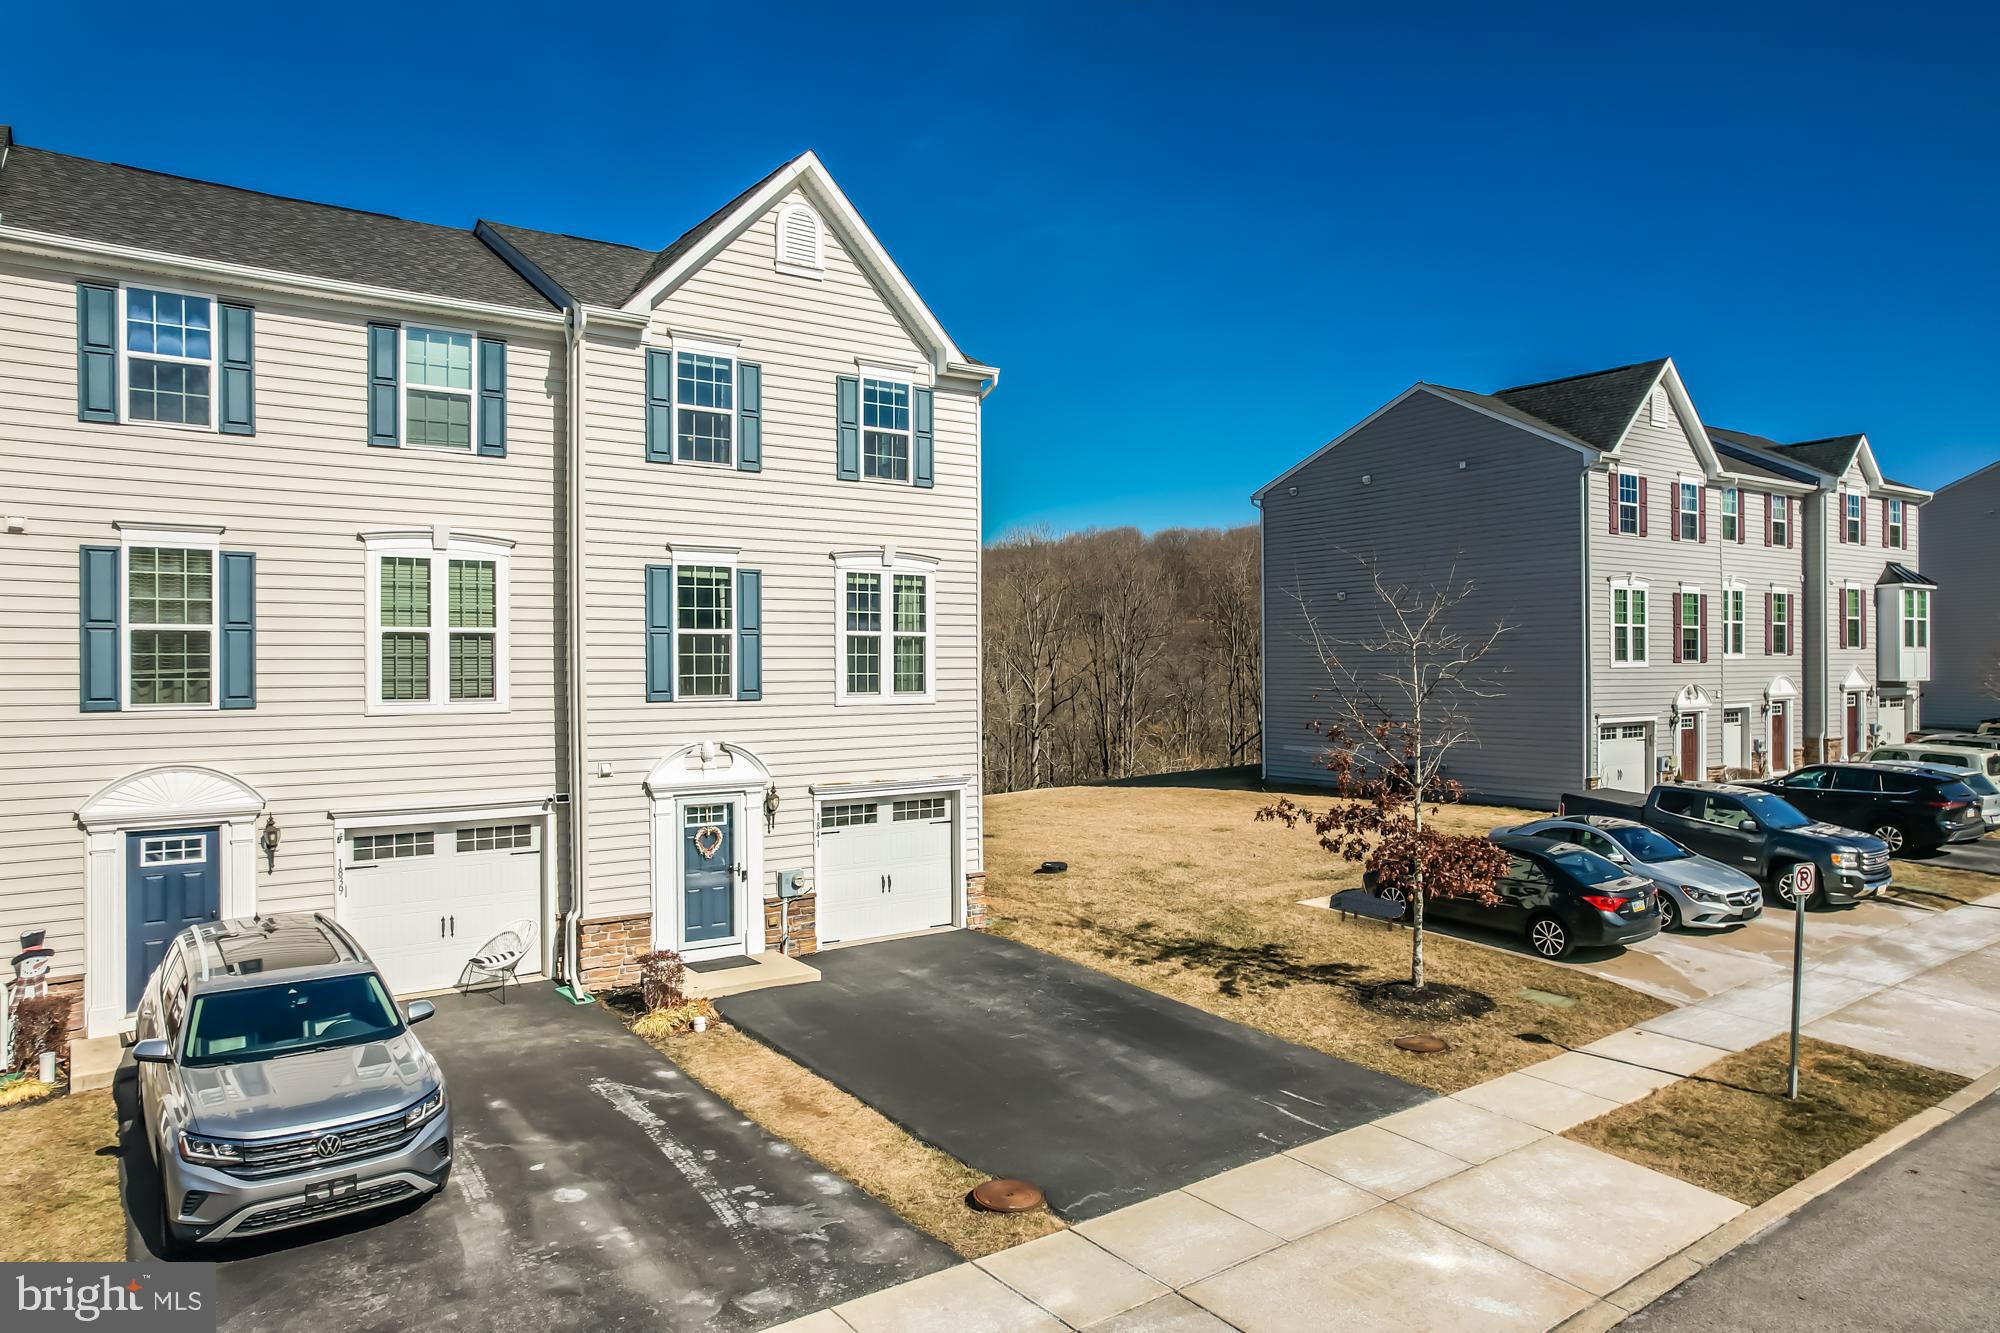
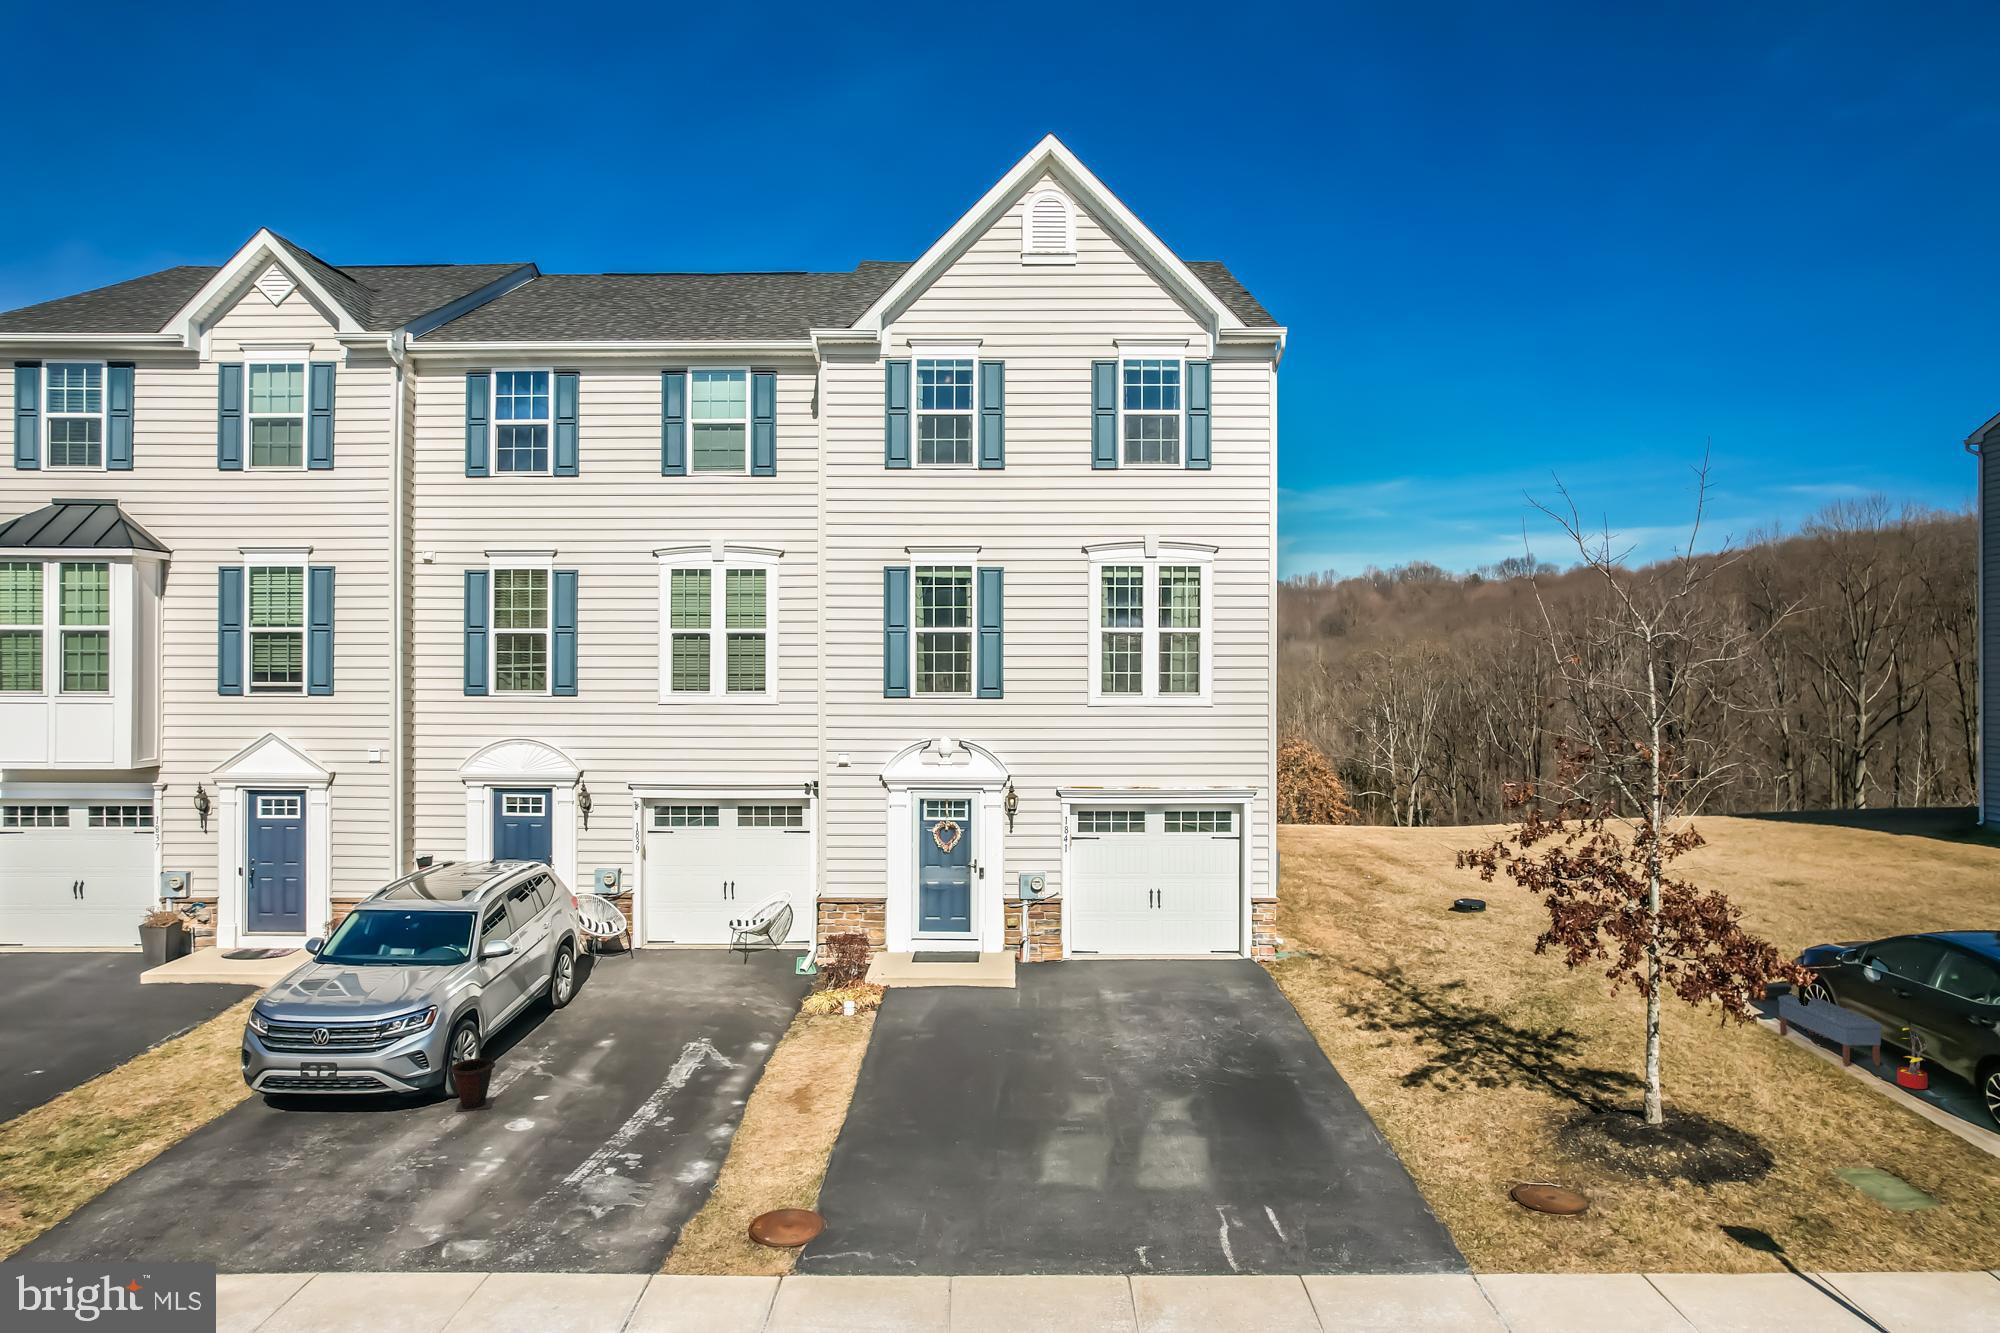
decorative plant: none [1421,896,1441,936] -> present [1897,1028,1928,1089]
bucket: none [480,1094,529,1153] -> present [451,1058,496,1112]

